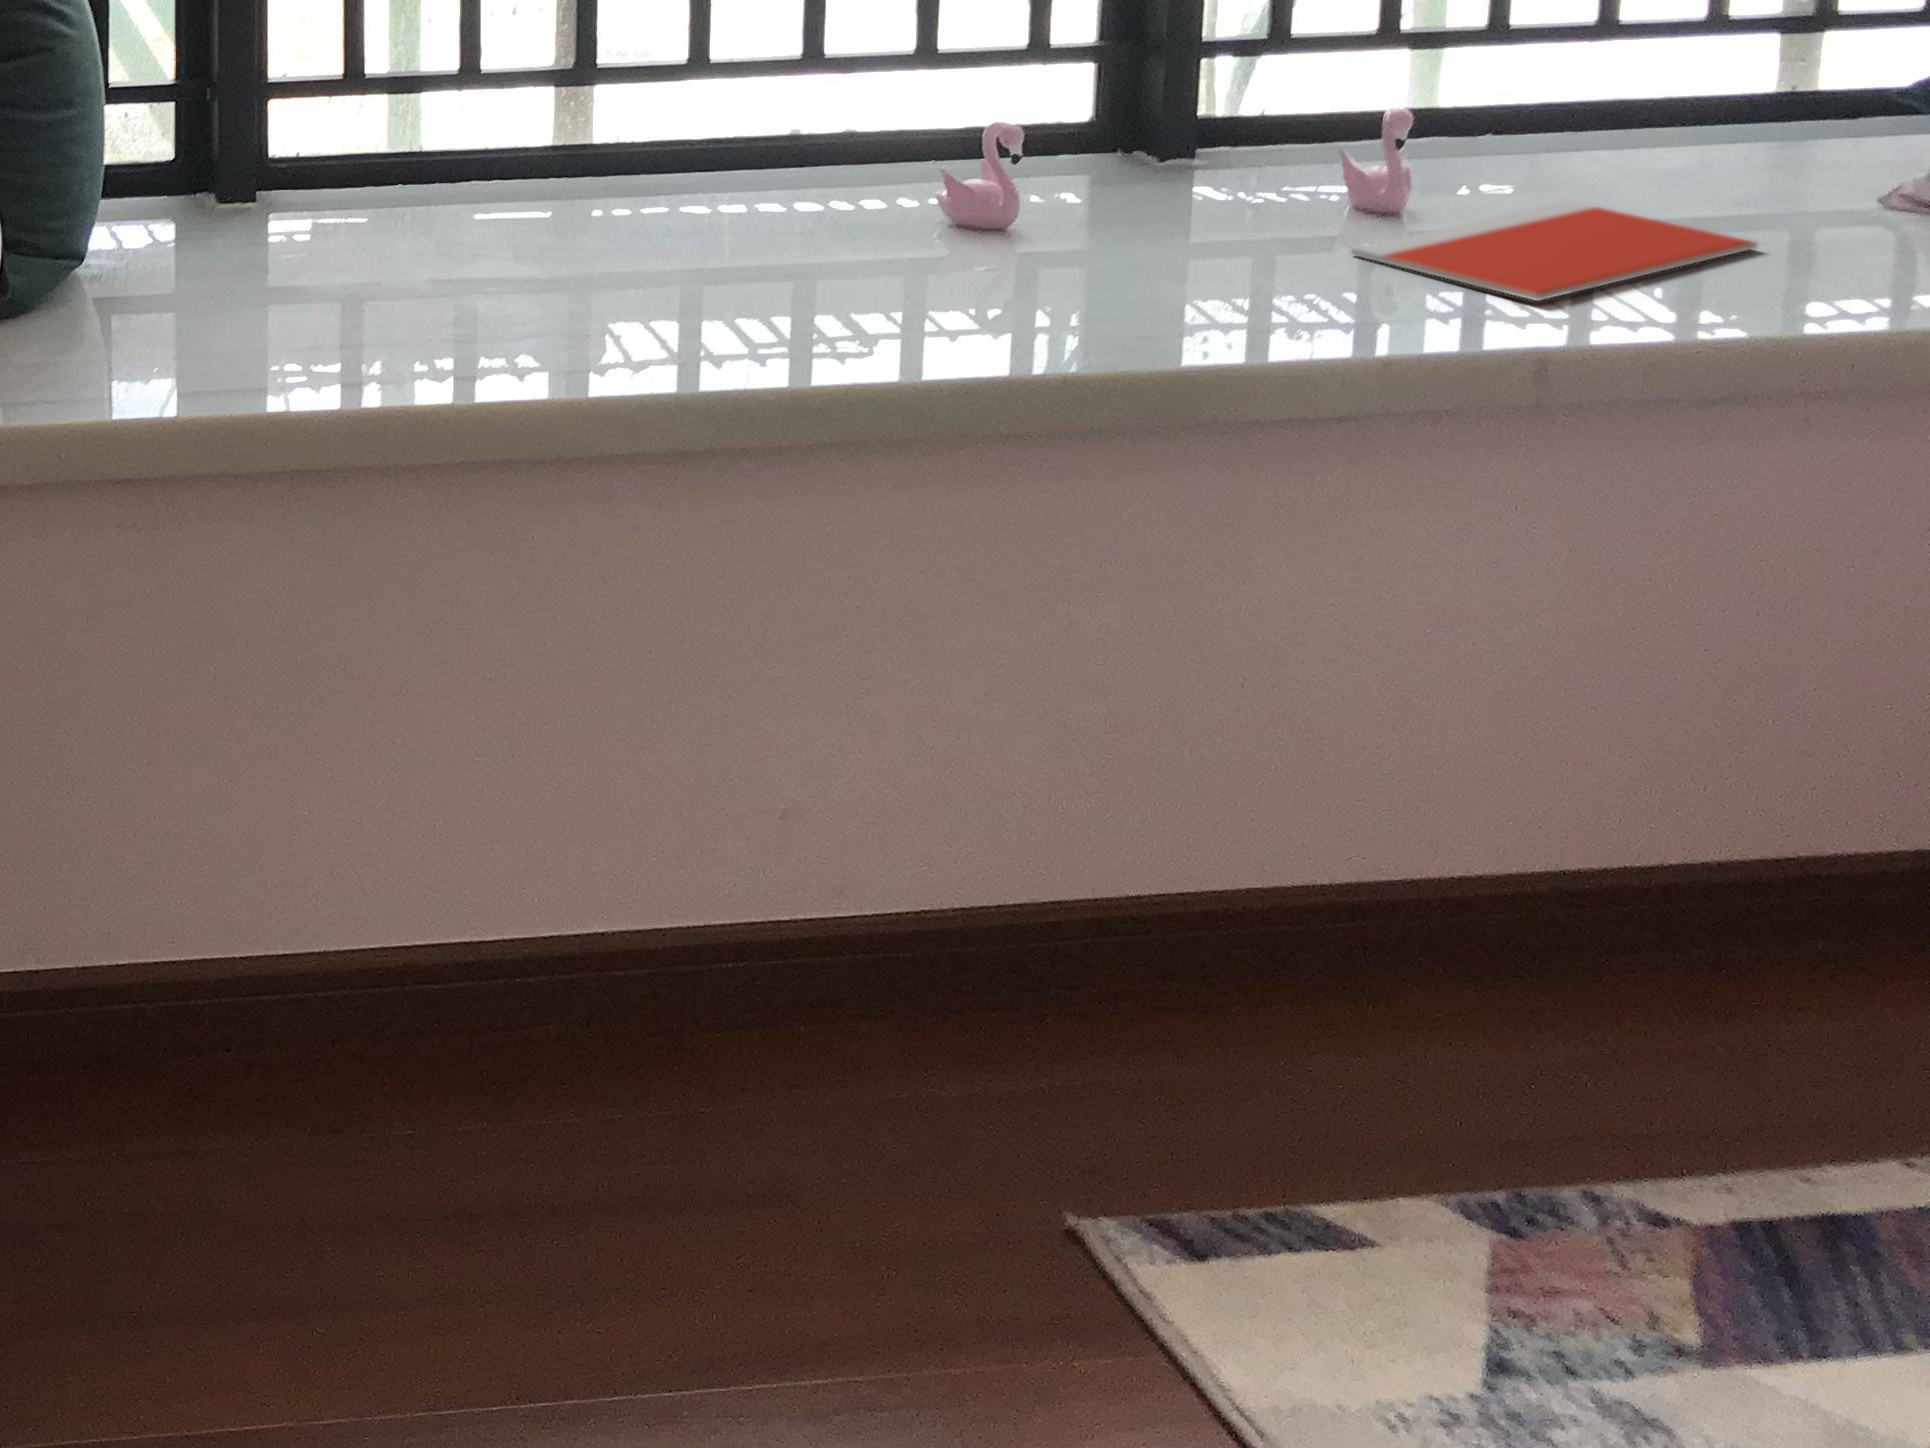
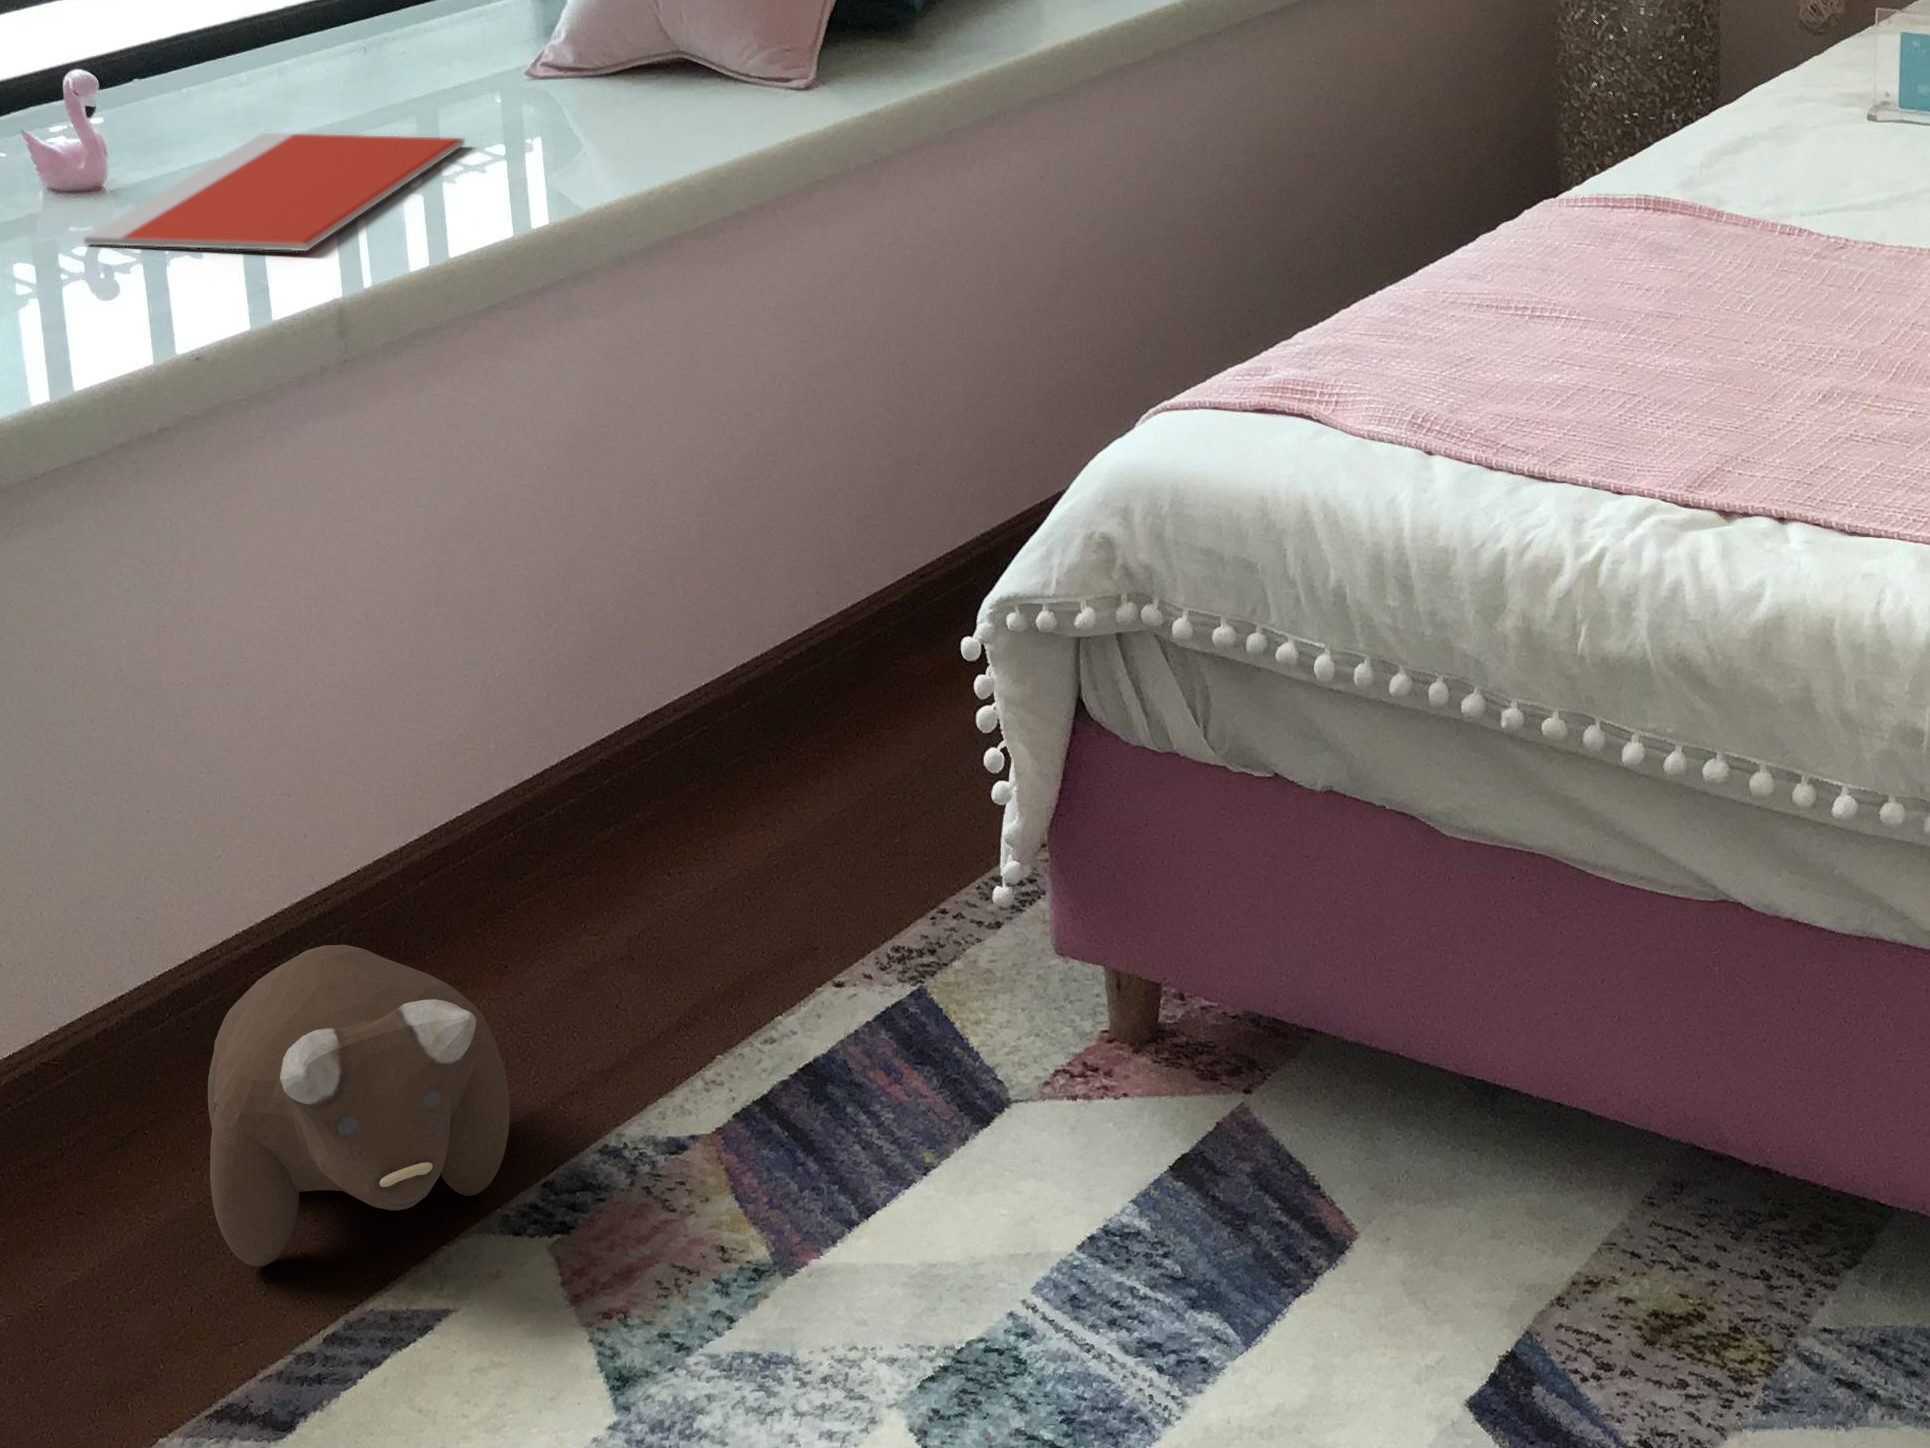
plush toy: none [1213,897,1499,1173] -> present [208,945,509,1266]

